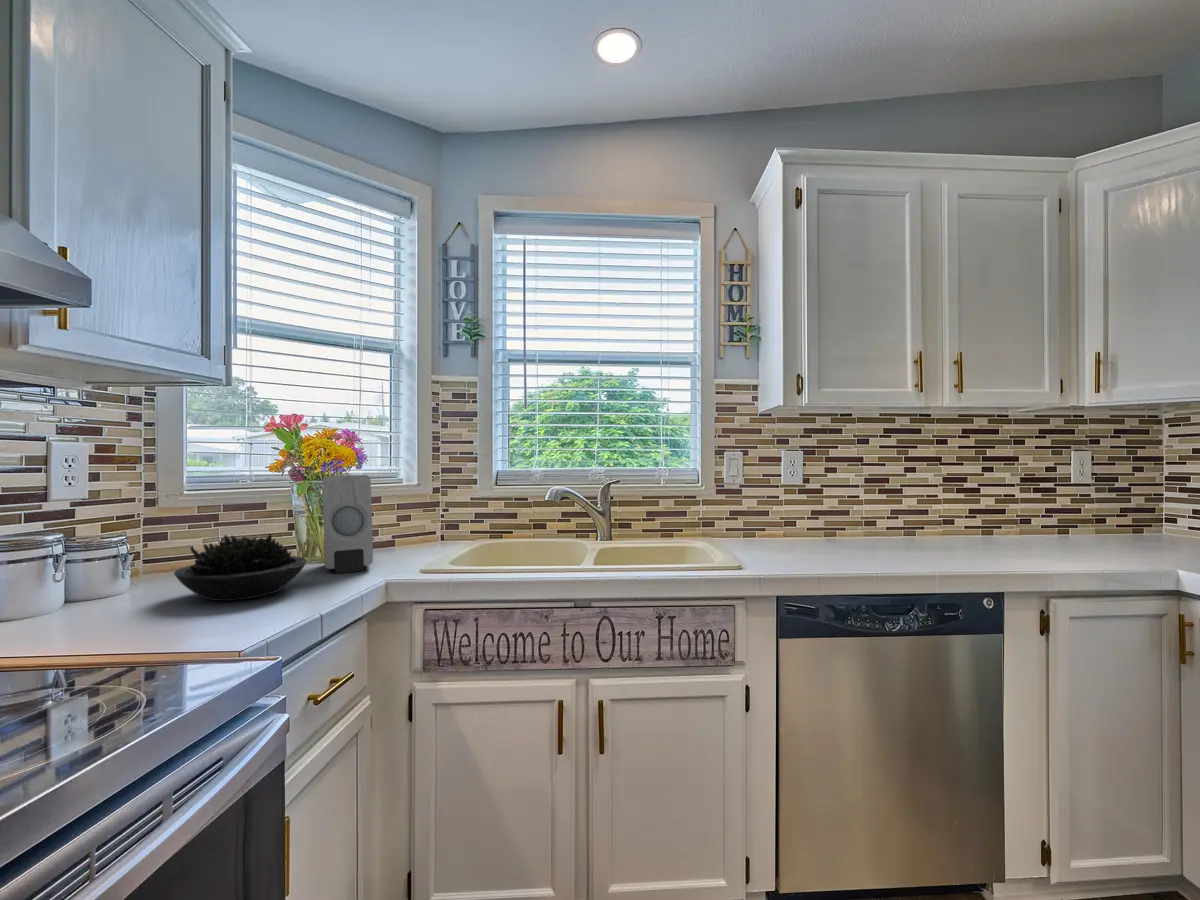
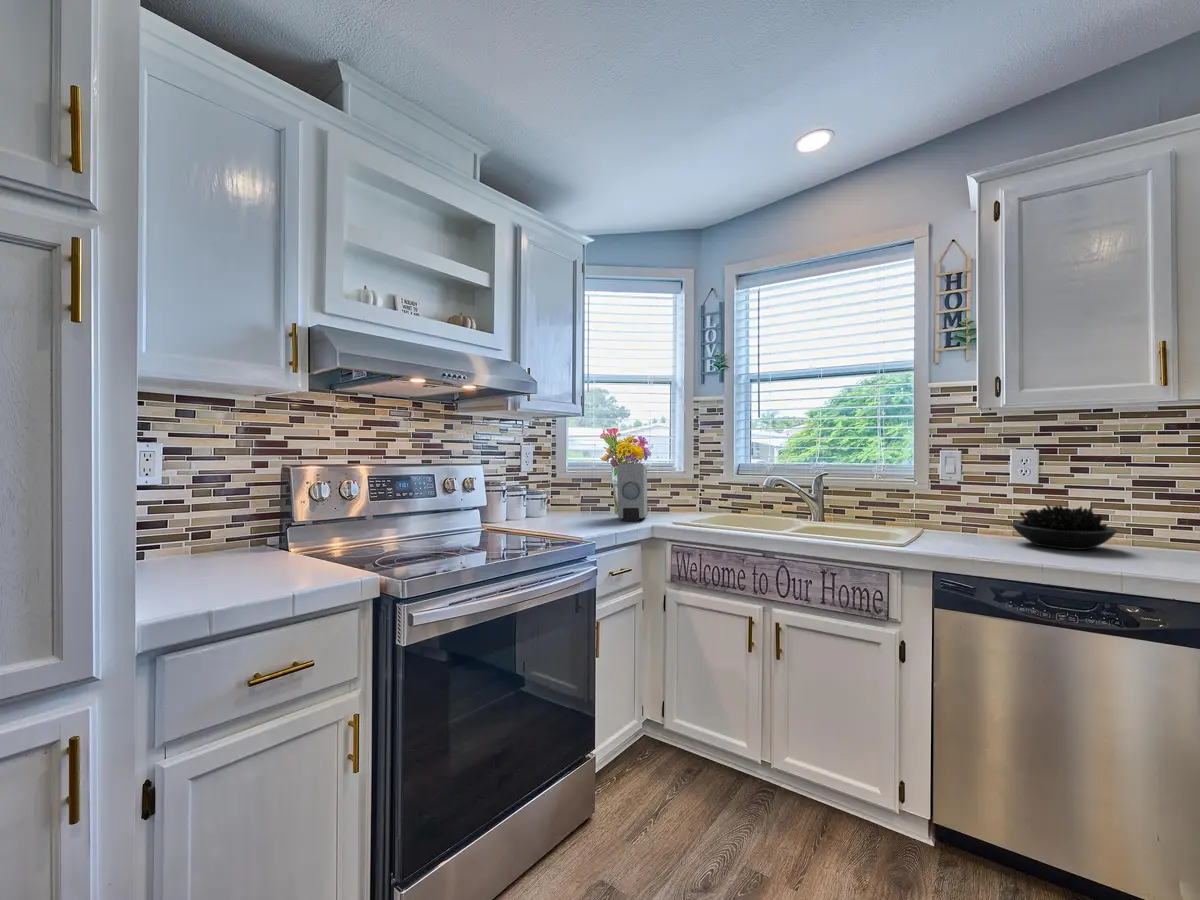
succulent plant: present [174,534,306,601] -> present [1011,505,1117,550]

